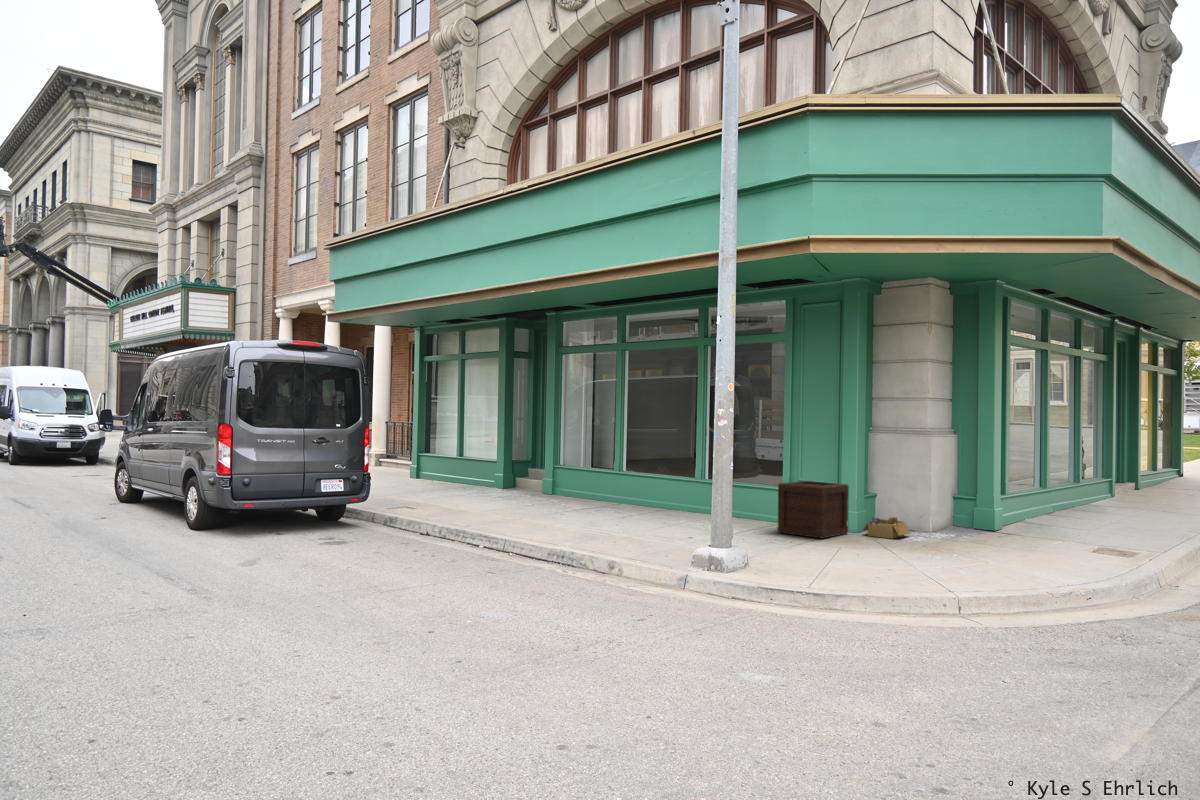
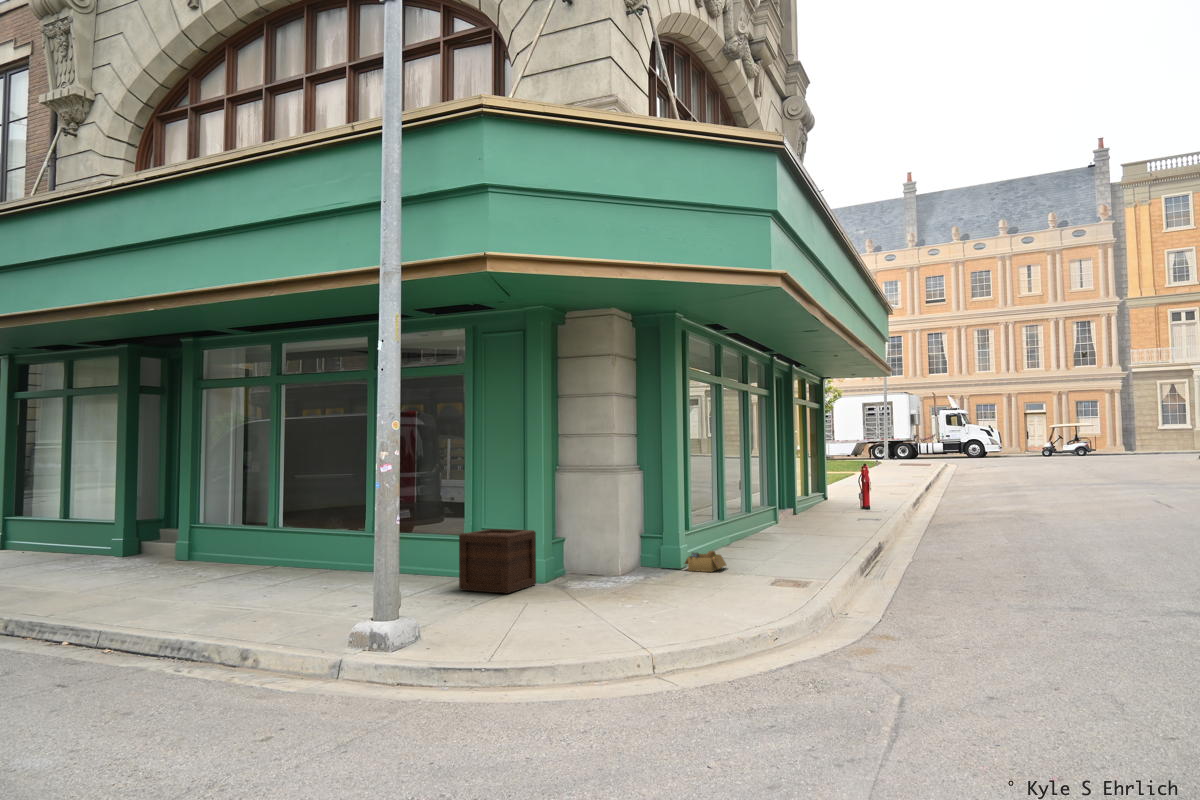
cardboard box: present [863,517,910,539] -> present [685,551,726,572]

